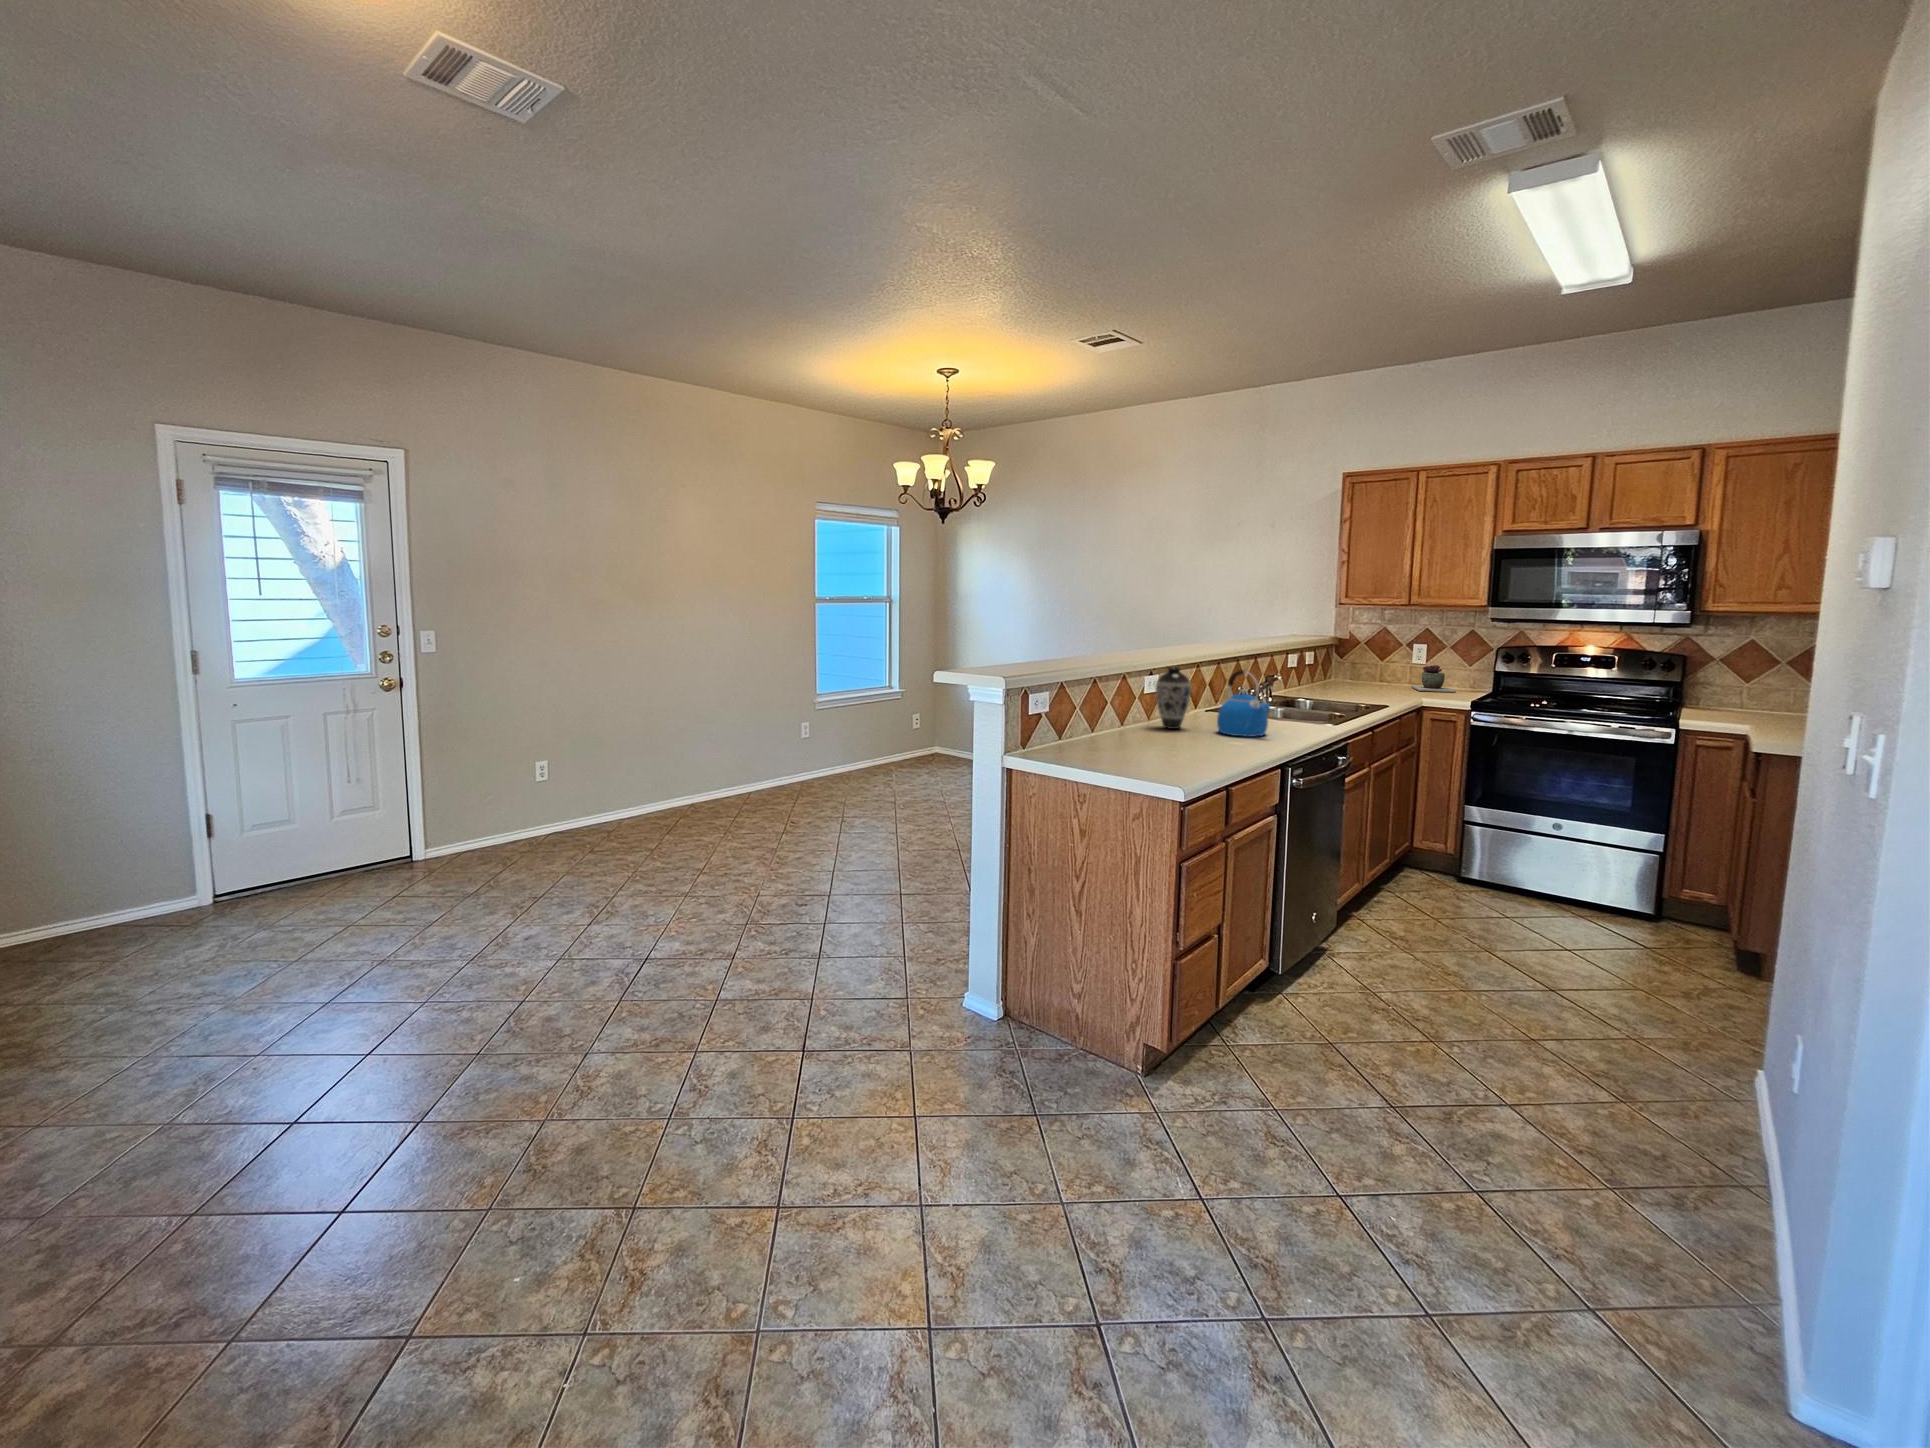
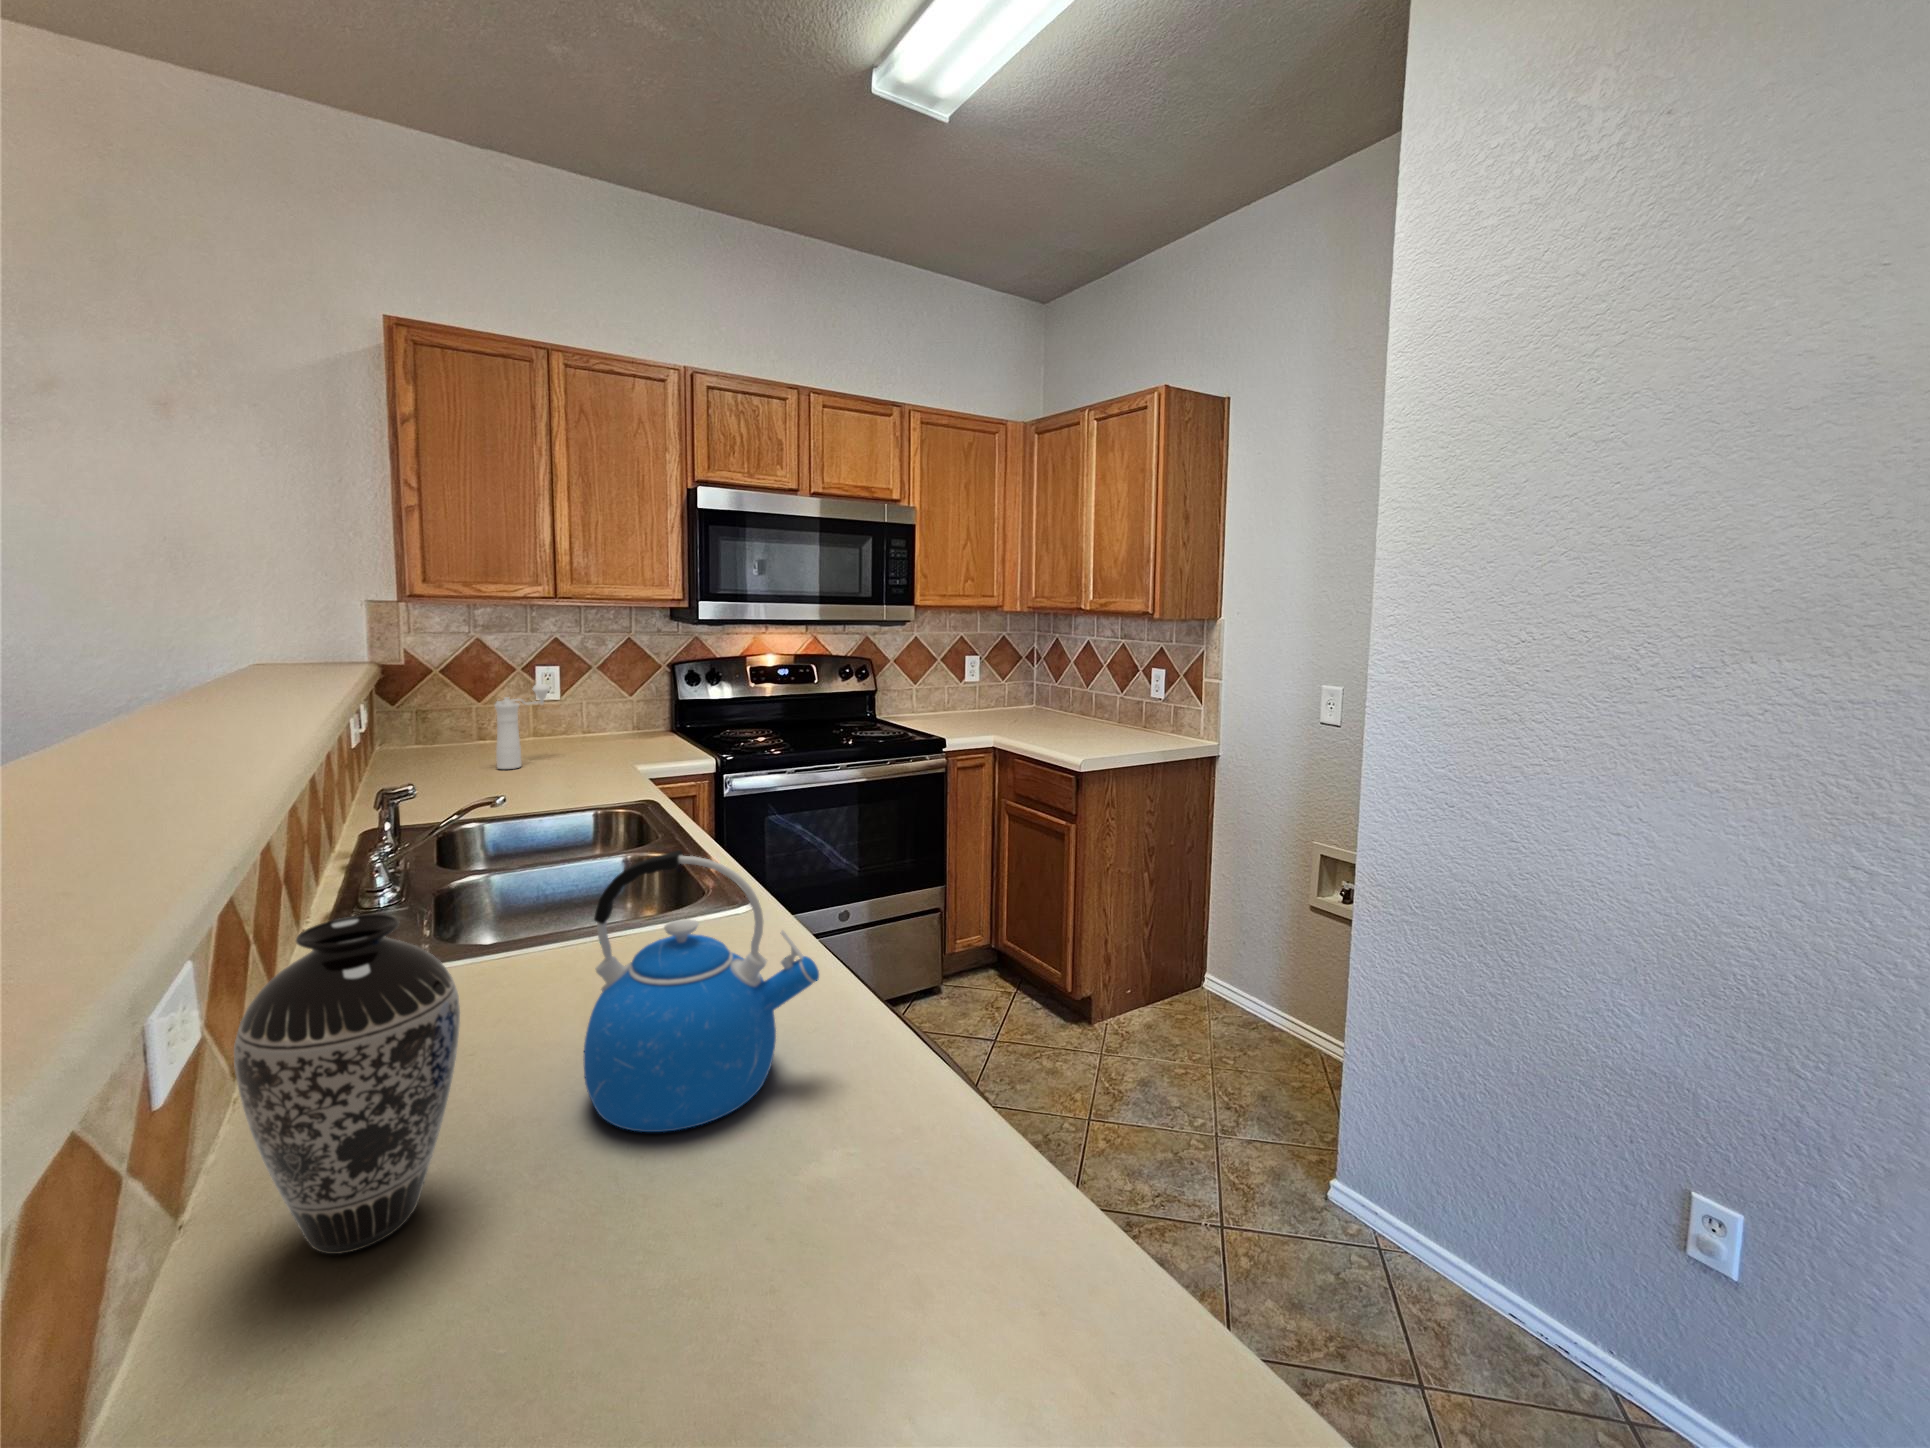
pepper mill: none [1361,651,1396,690] -> present [495,684,550,769]
succulent plant: present [1411,665,1456,692] -> none [557,701,645,752]

